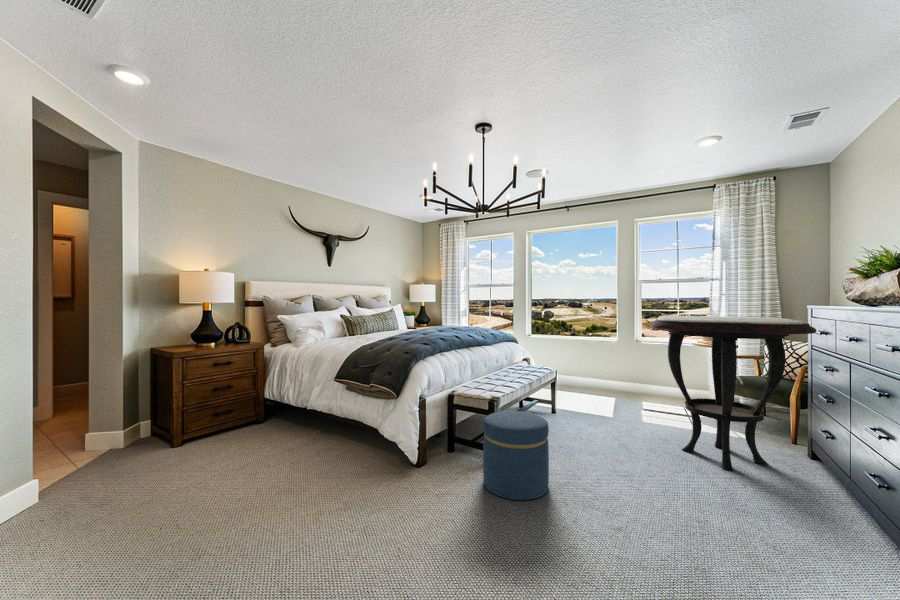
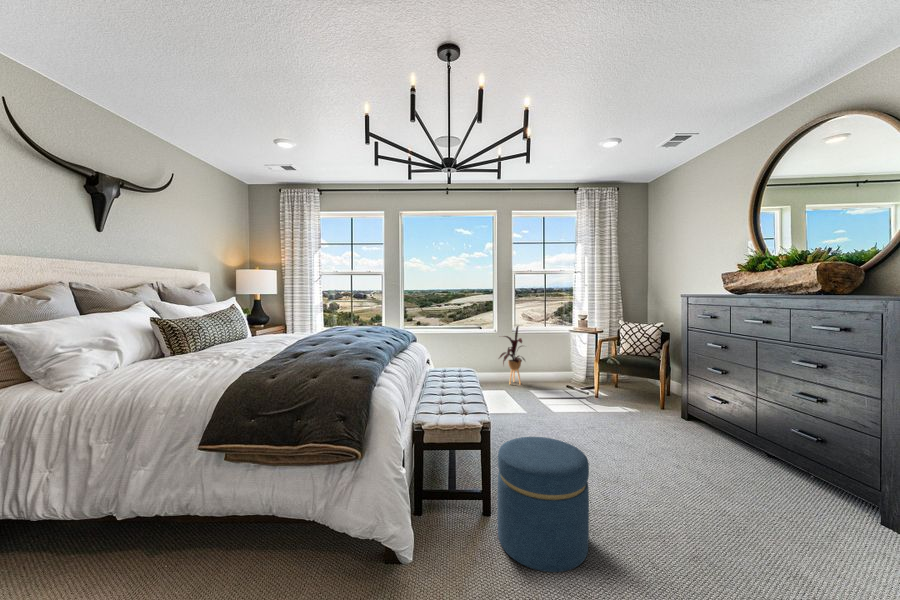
side table: present [652,316,816,471] -> none [578,305,729,448]
house plant: none [612,336,648,397] -> present [499,326,525,384]

